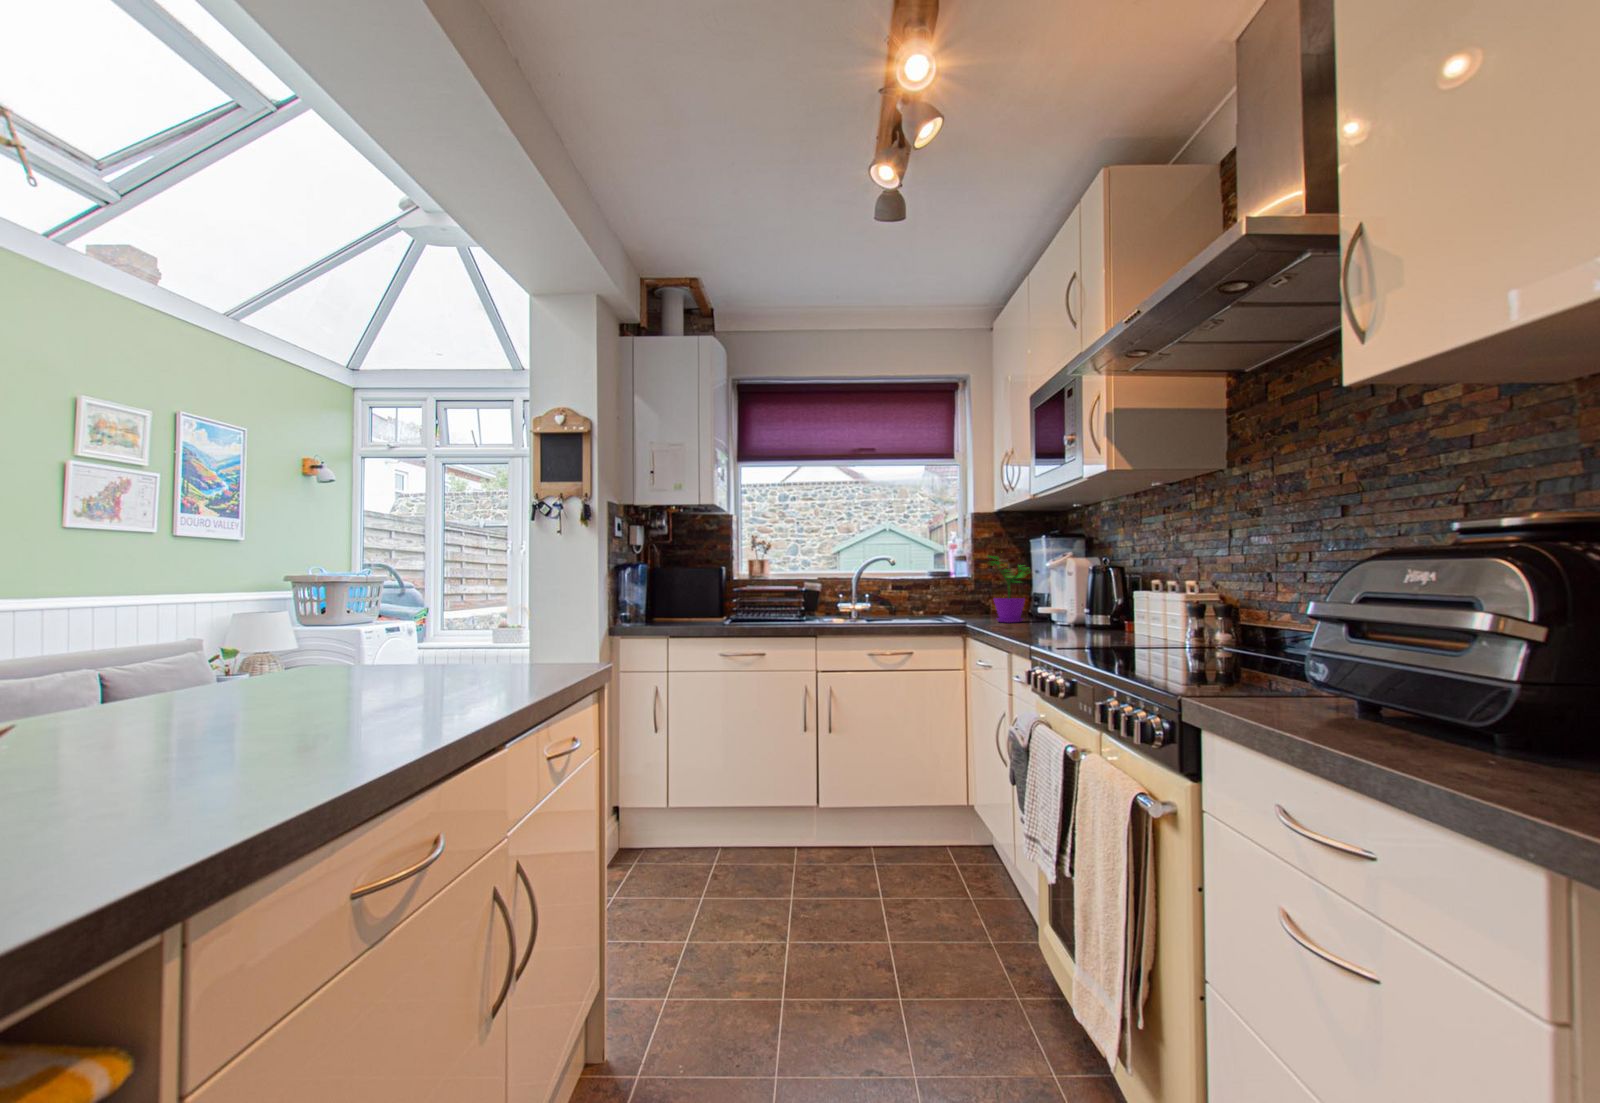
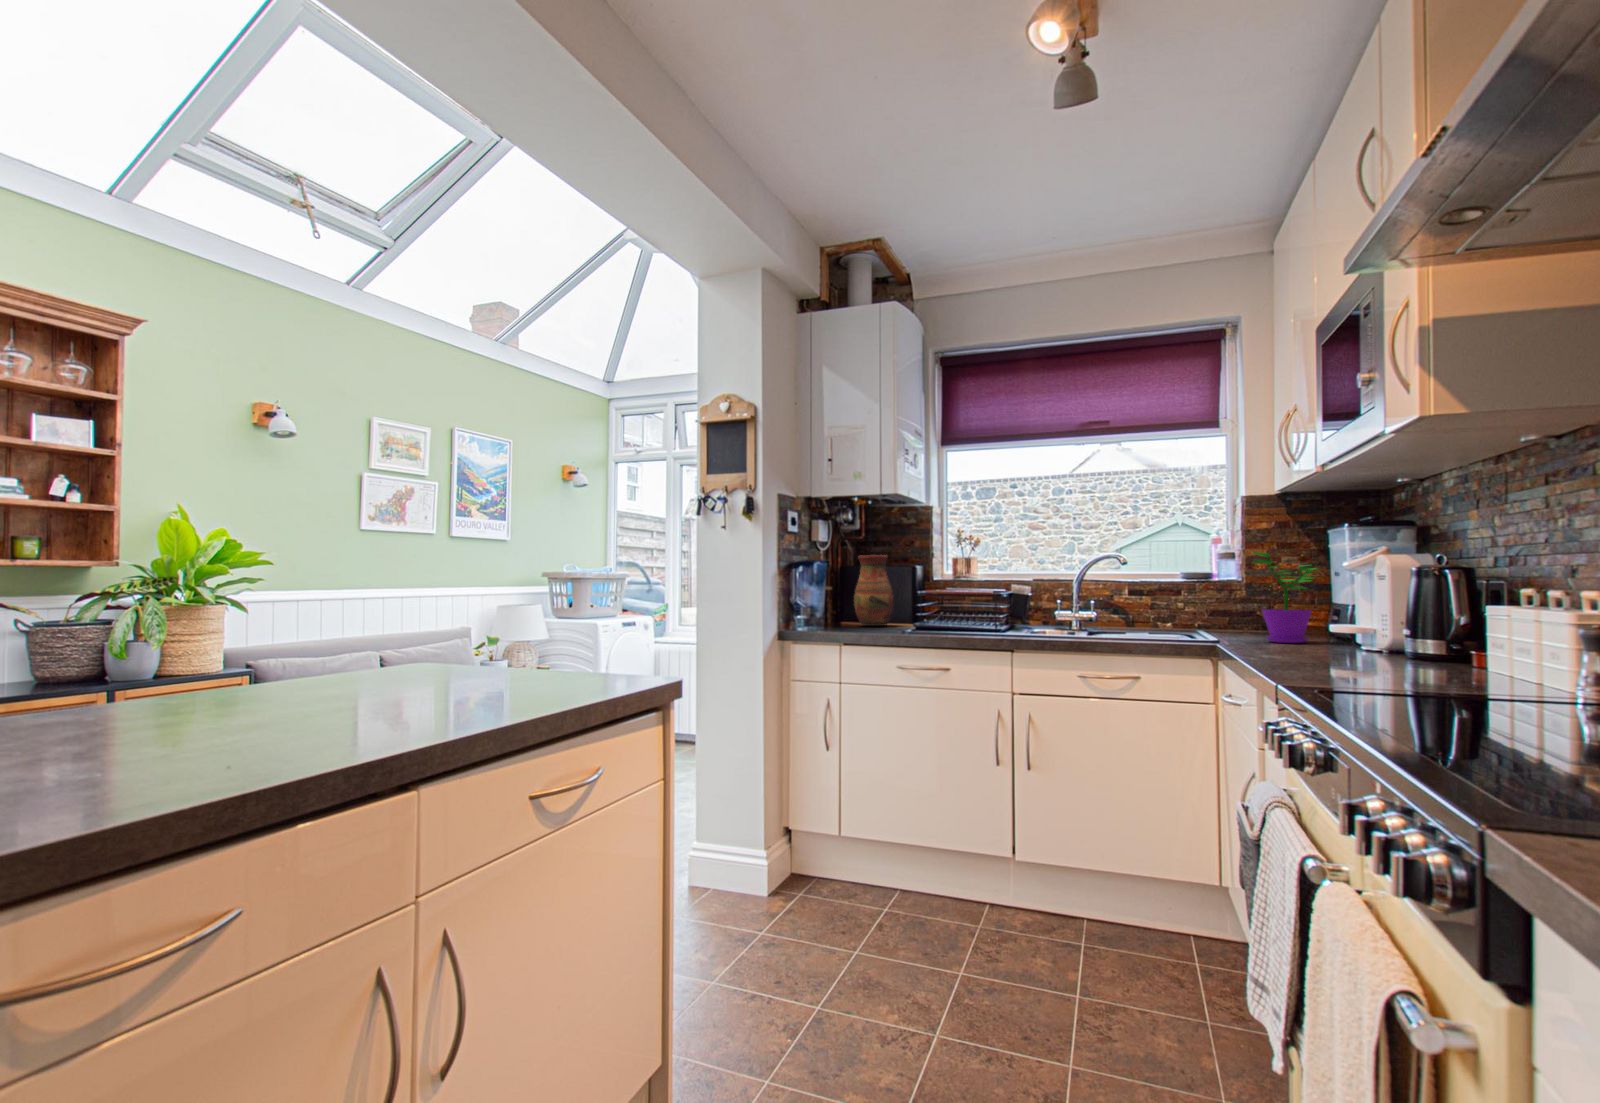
vase: none [668,558,703,622] -> present [854,555,893,626]

